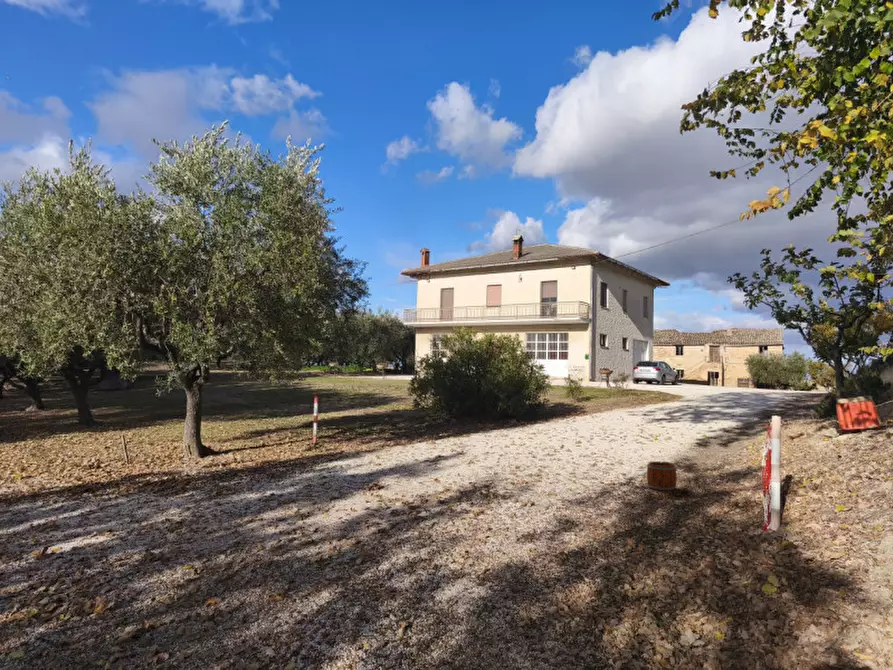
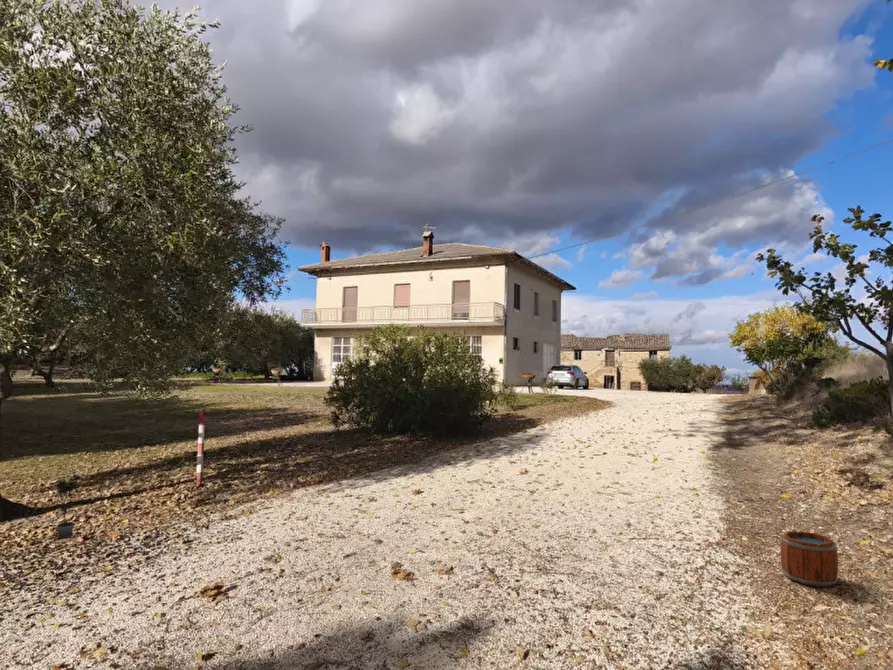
potted plant: none [244,421,261,458] -> present [52,472,83,538]

